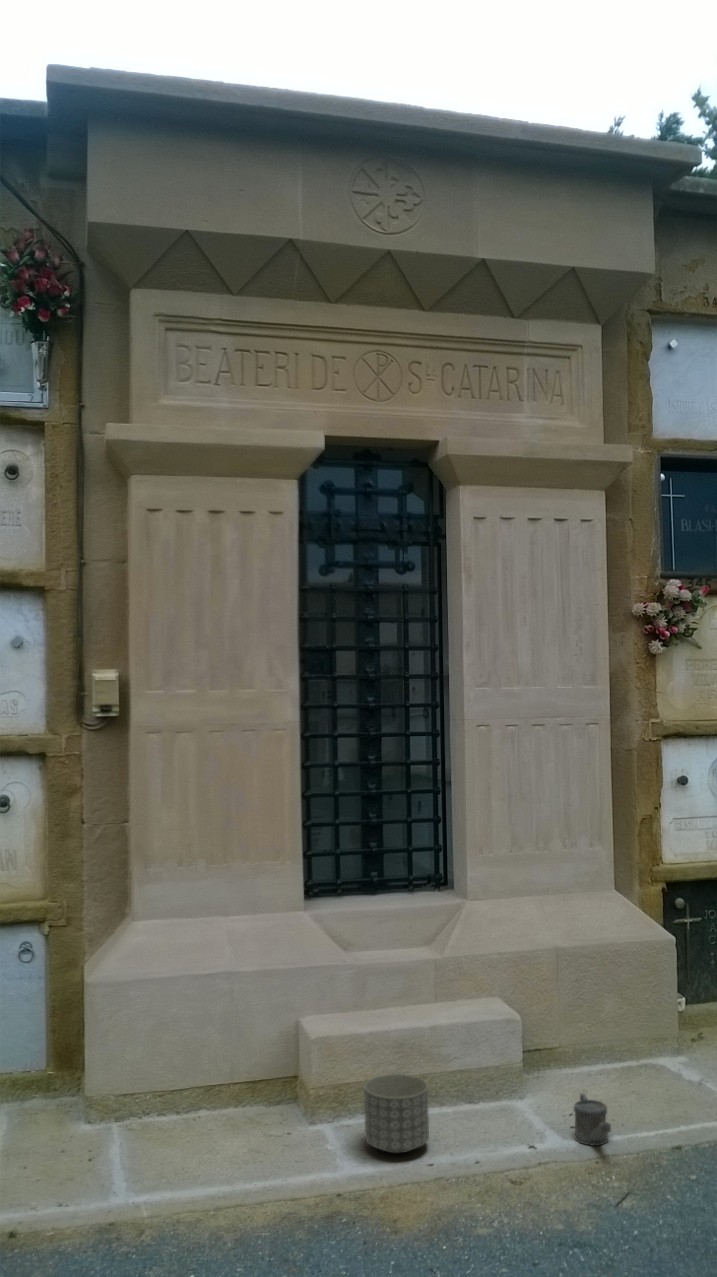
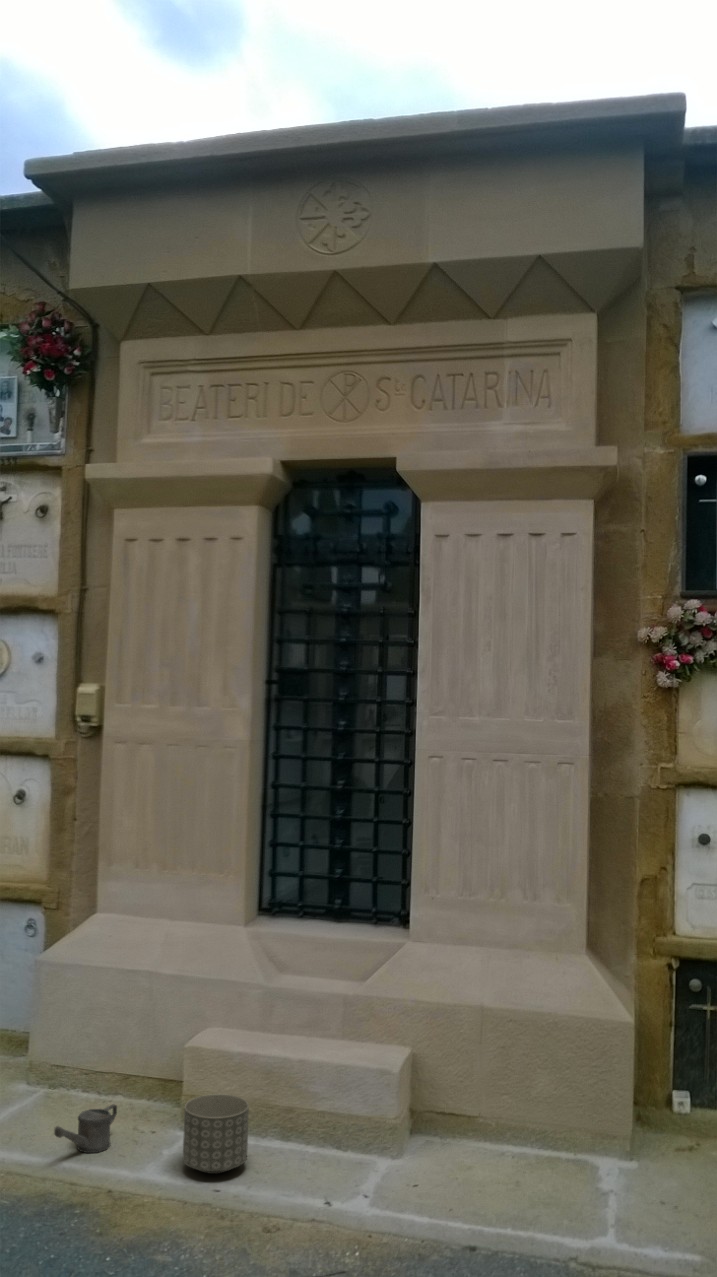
watering can: present [574,1094,611,1145] -> present [54,1105,117,1153]

